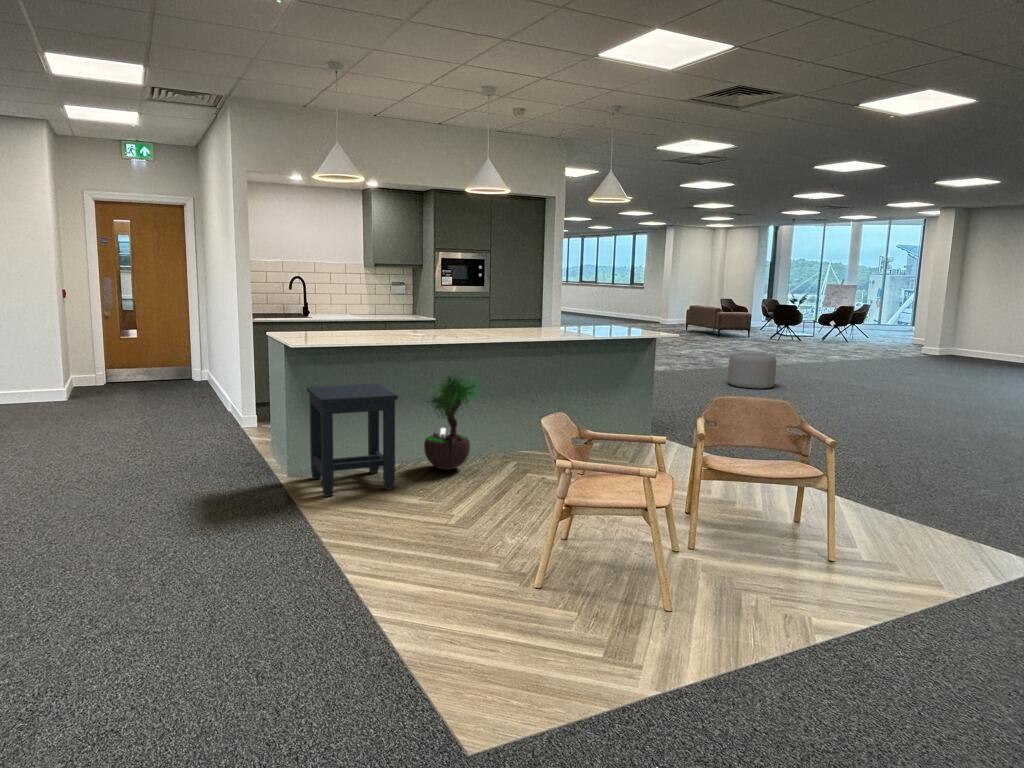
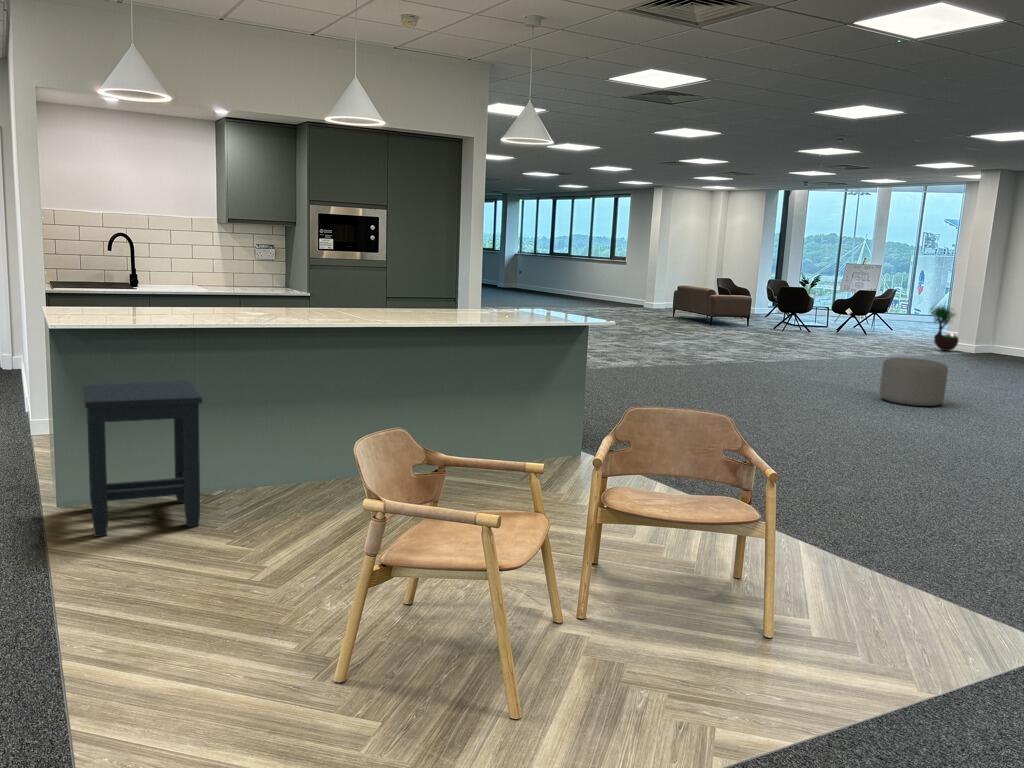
ottoman: present [728,353,777,389] -> present [880,358,948,406]
potted tree: present [424,372,479,470] -> present [931,306,959,351]

